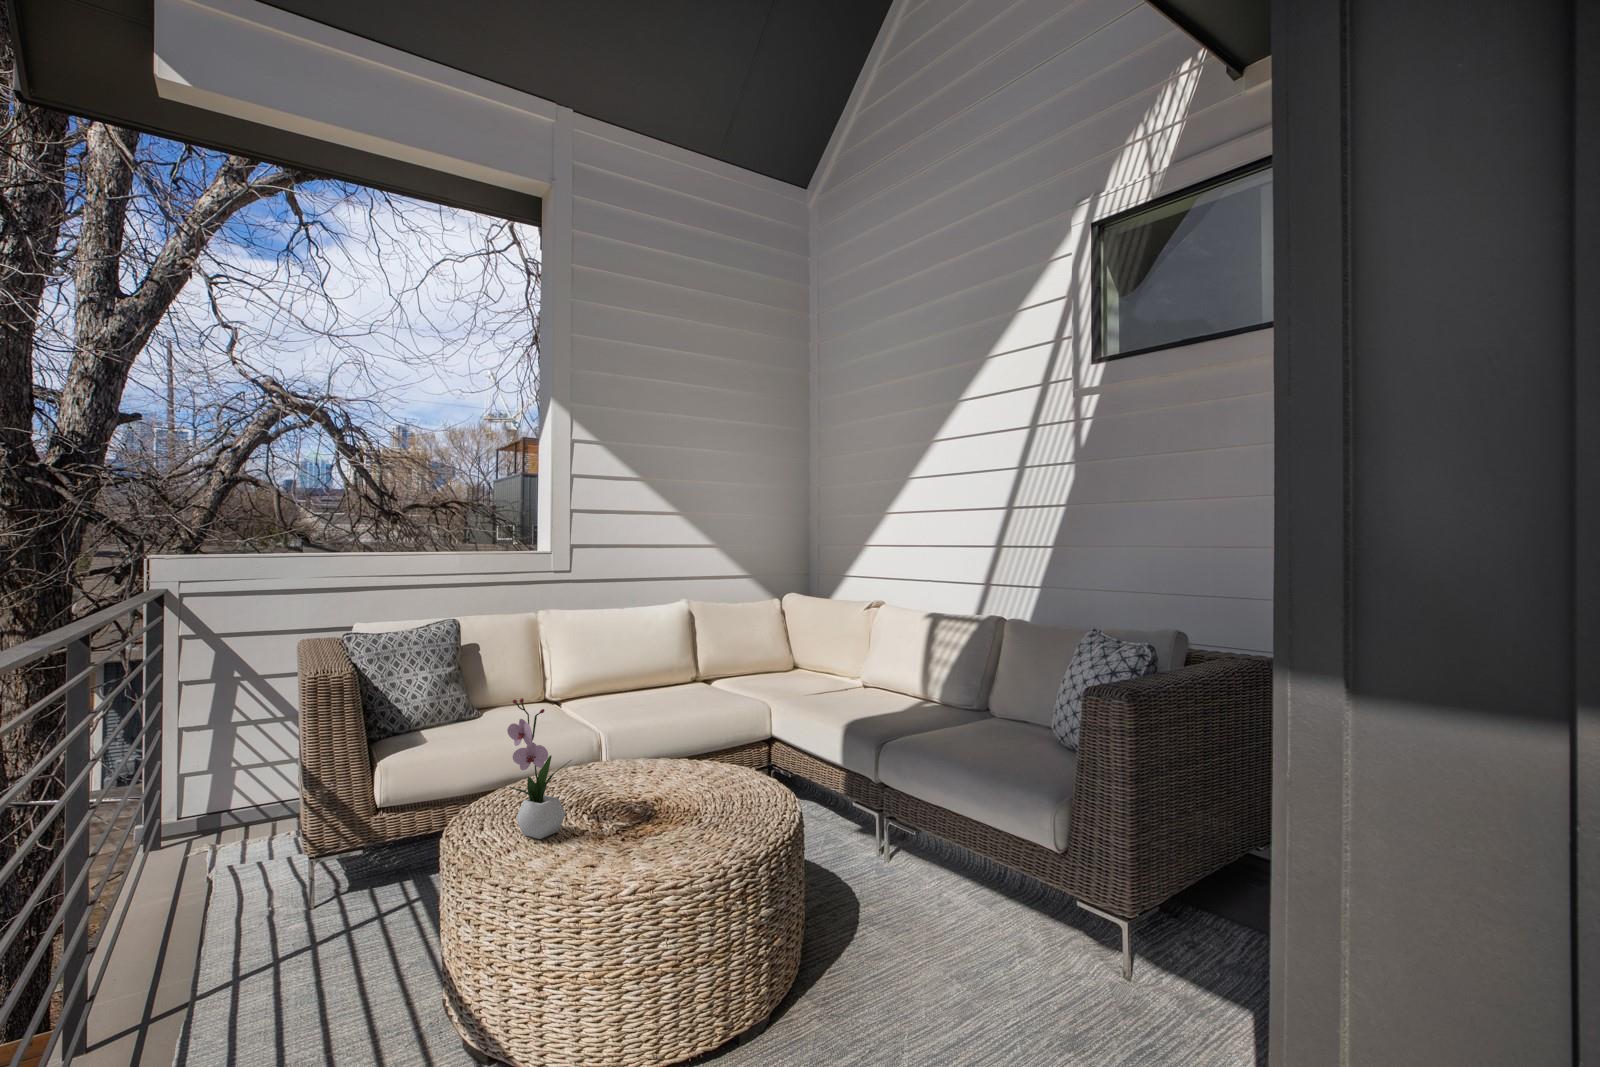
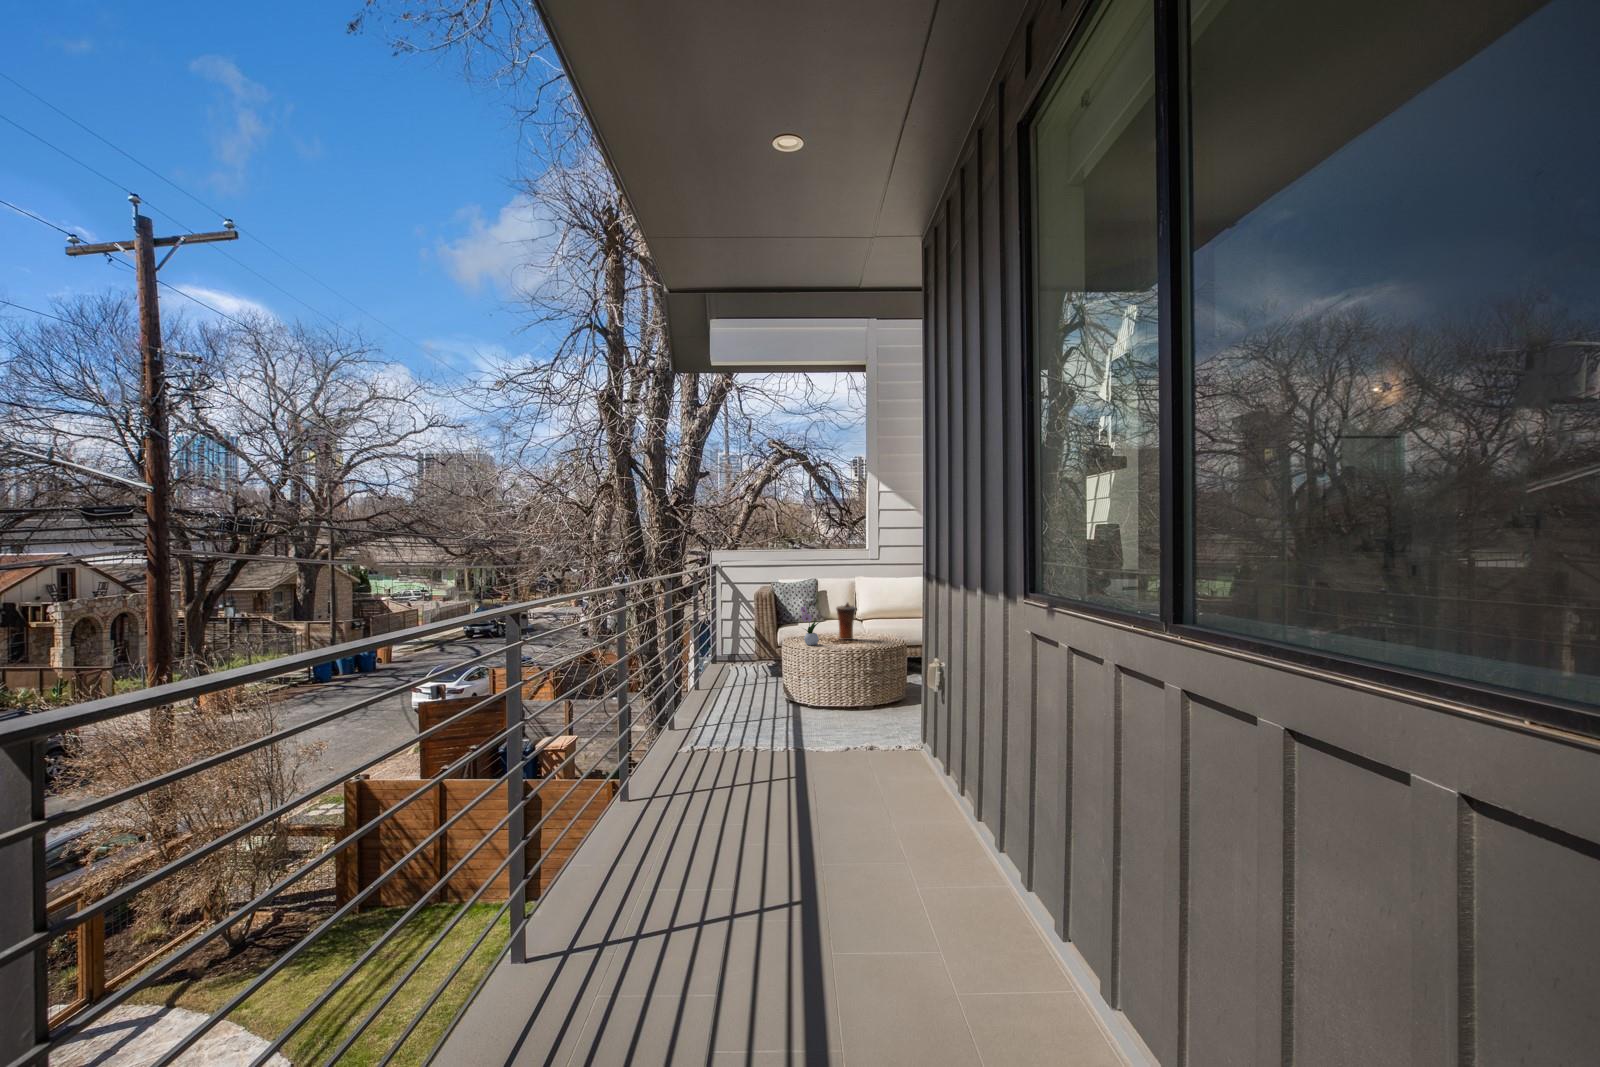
vase: none [584,685,649,792] -> present [836,603,856,640]

